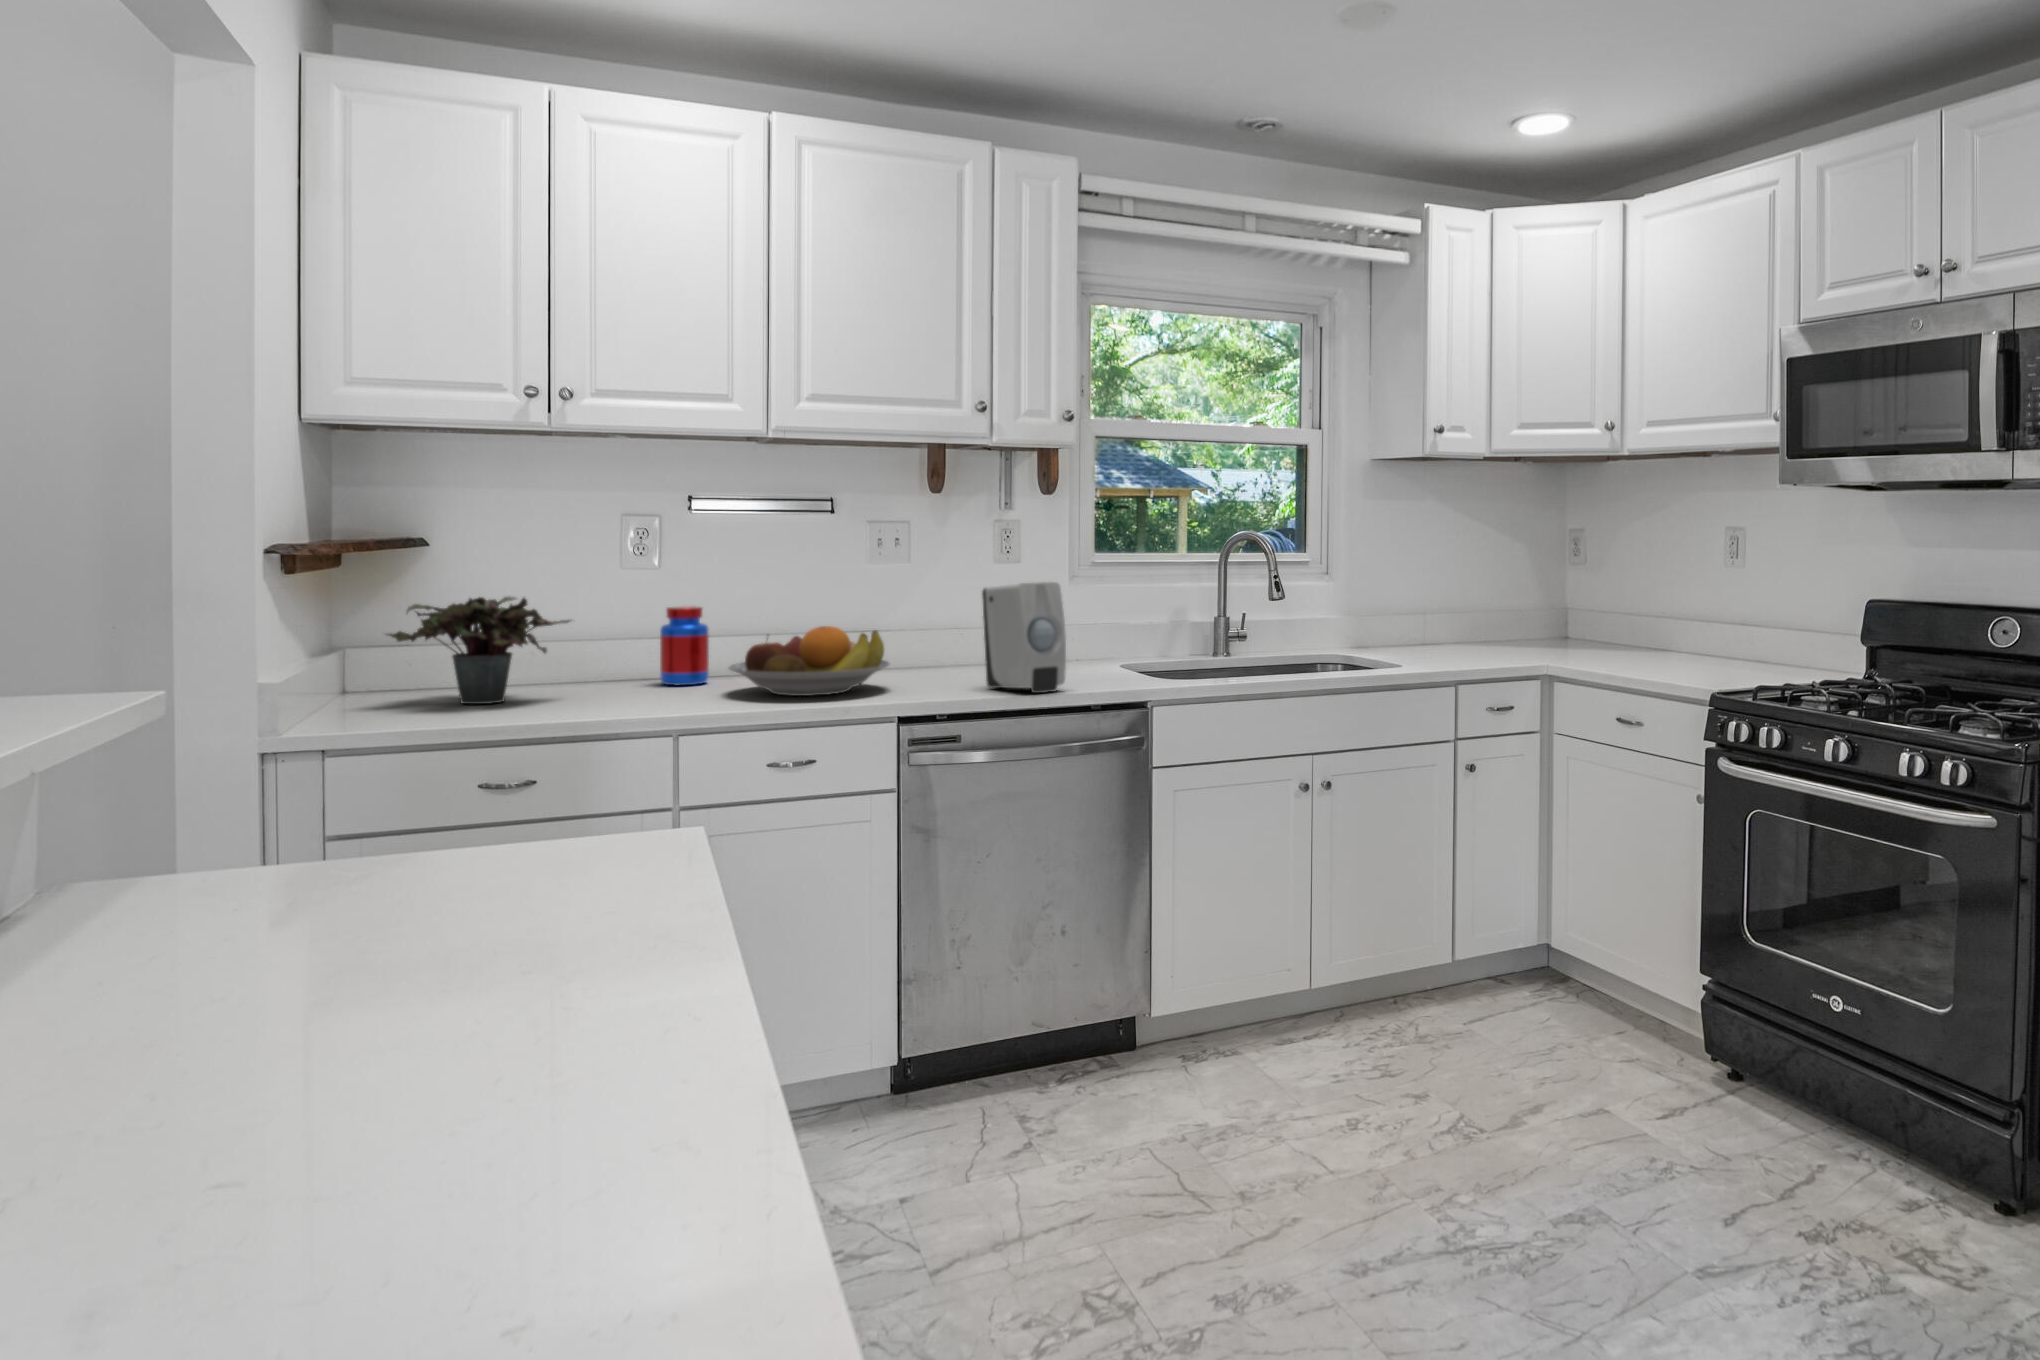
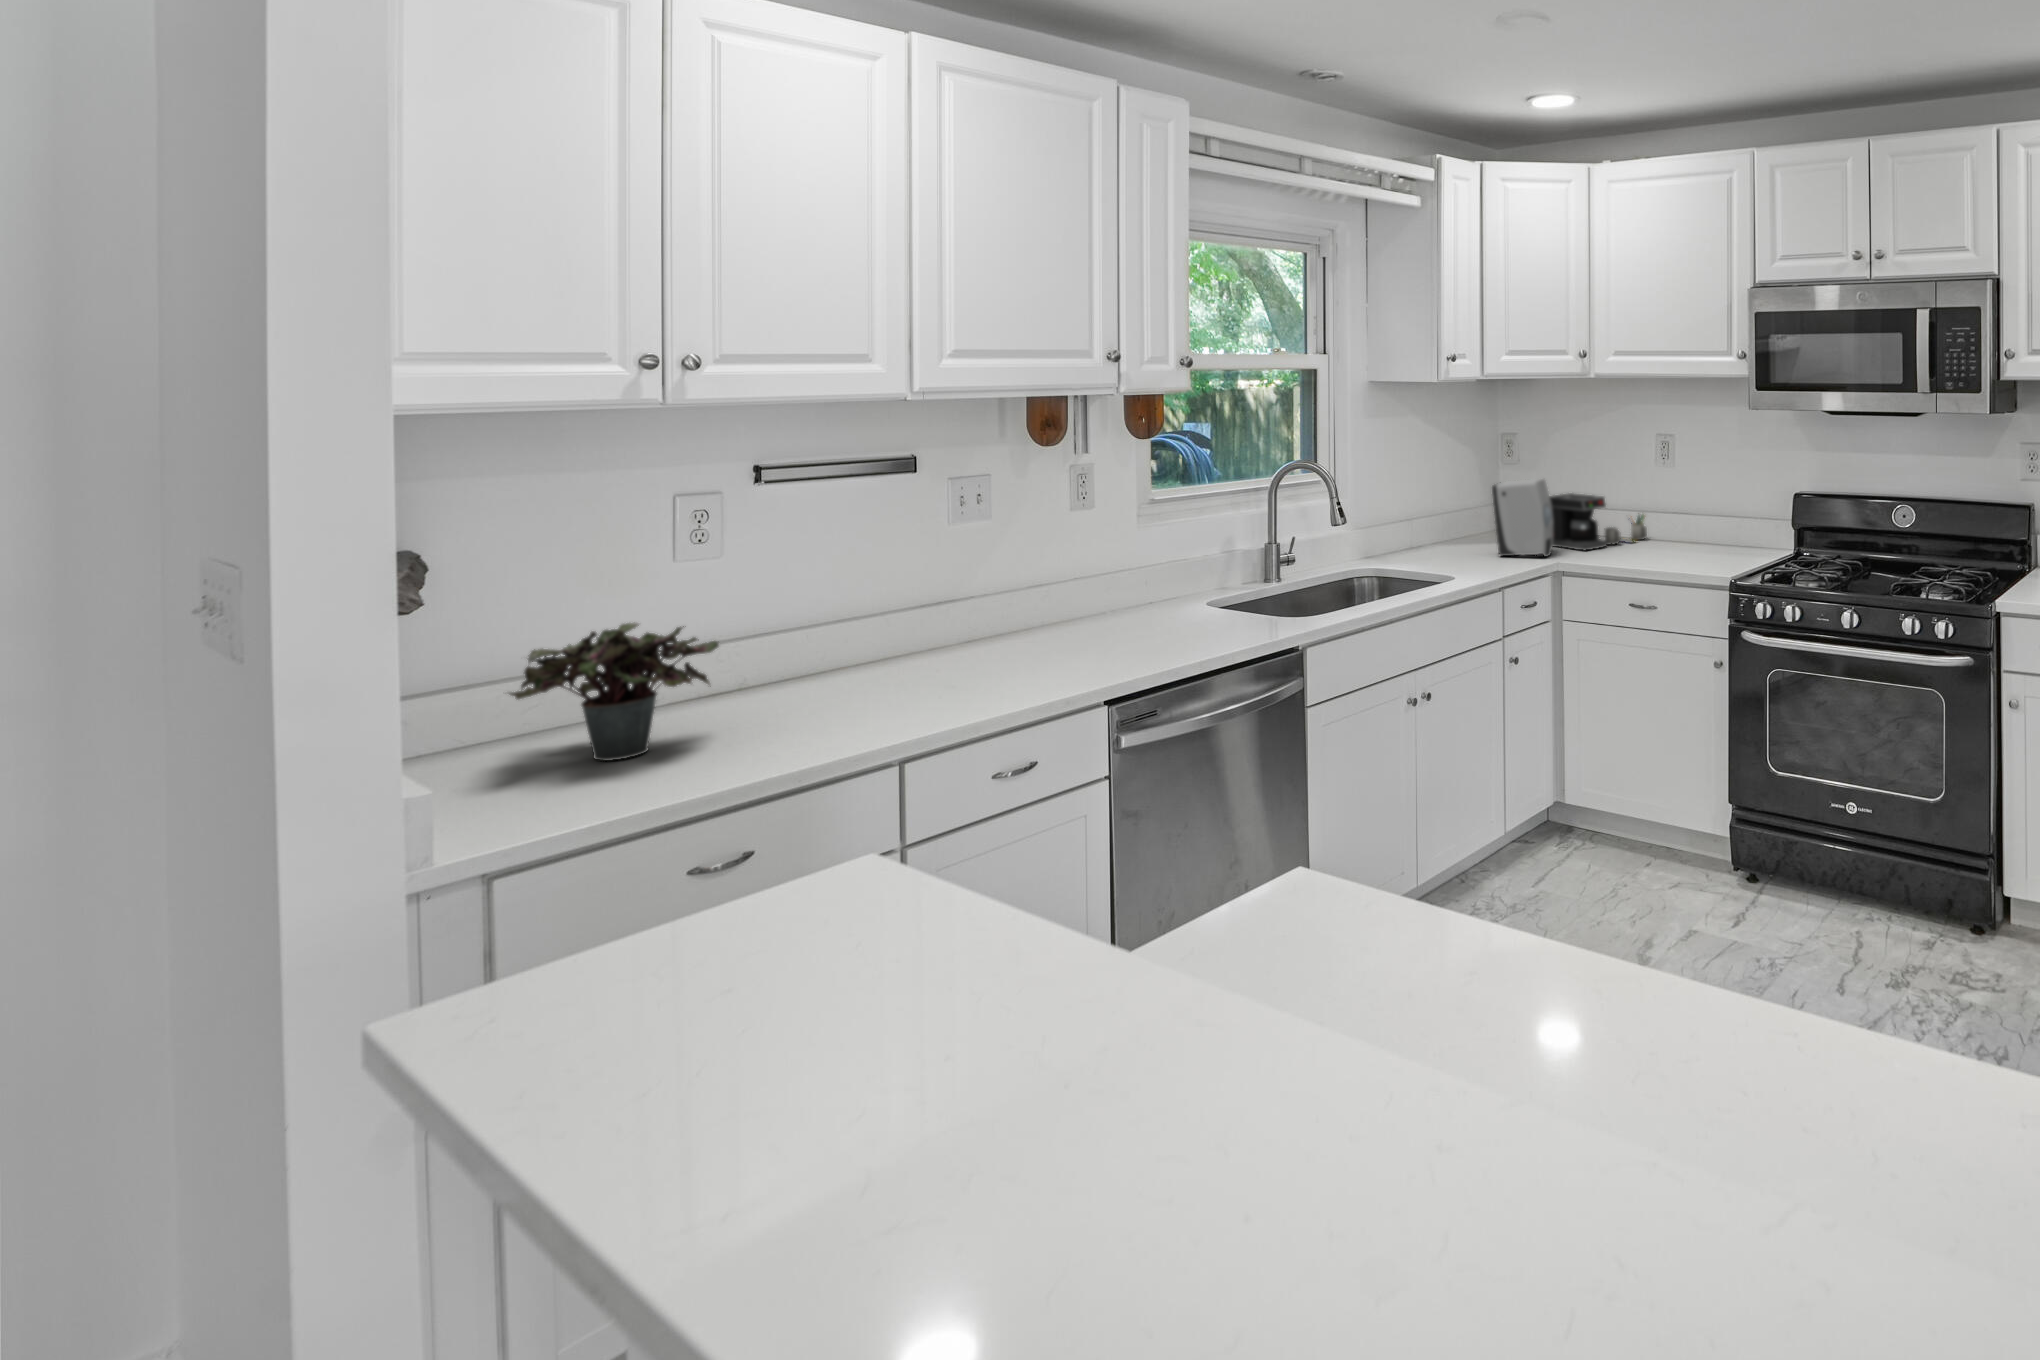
soap dispenser: present [982,582,1066,693] -> present [1492,479,1553,557]
coffee maker: none [1573,598,1706,662] -> present [1550,493,1647,551]
jar: present [660,606,709,685] -> none [771,600,828,694]
fruit bowl: present [729,626,890,696] -> none [890,608,1064,690]

